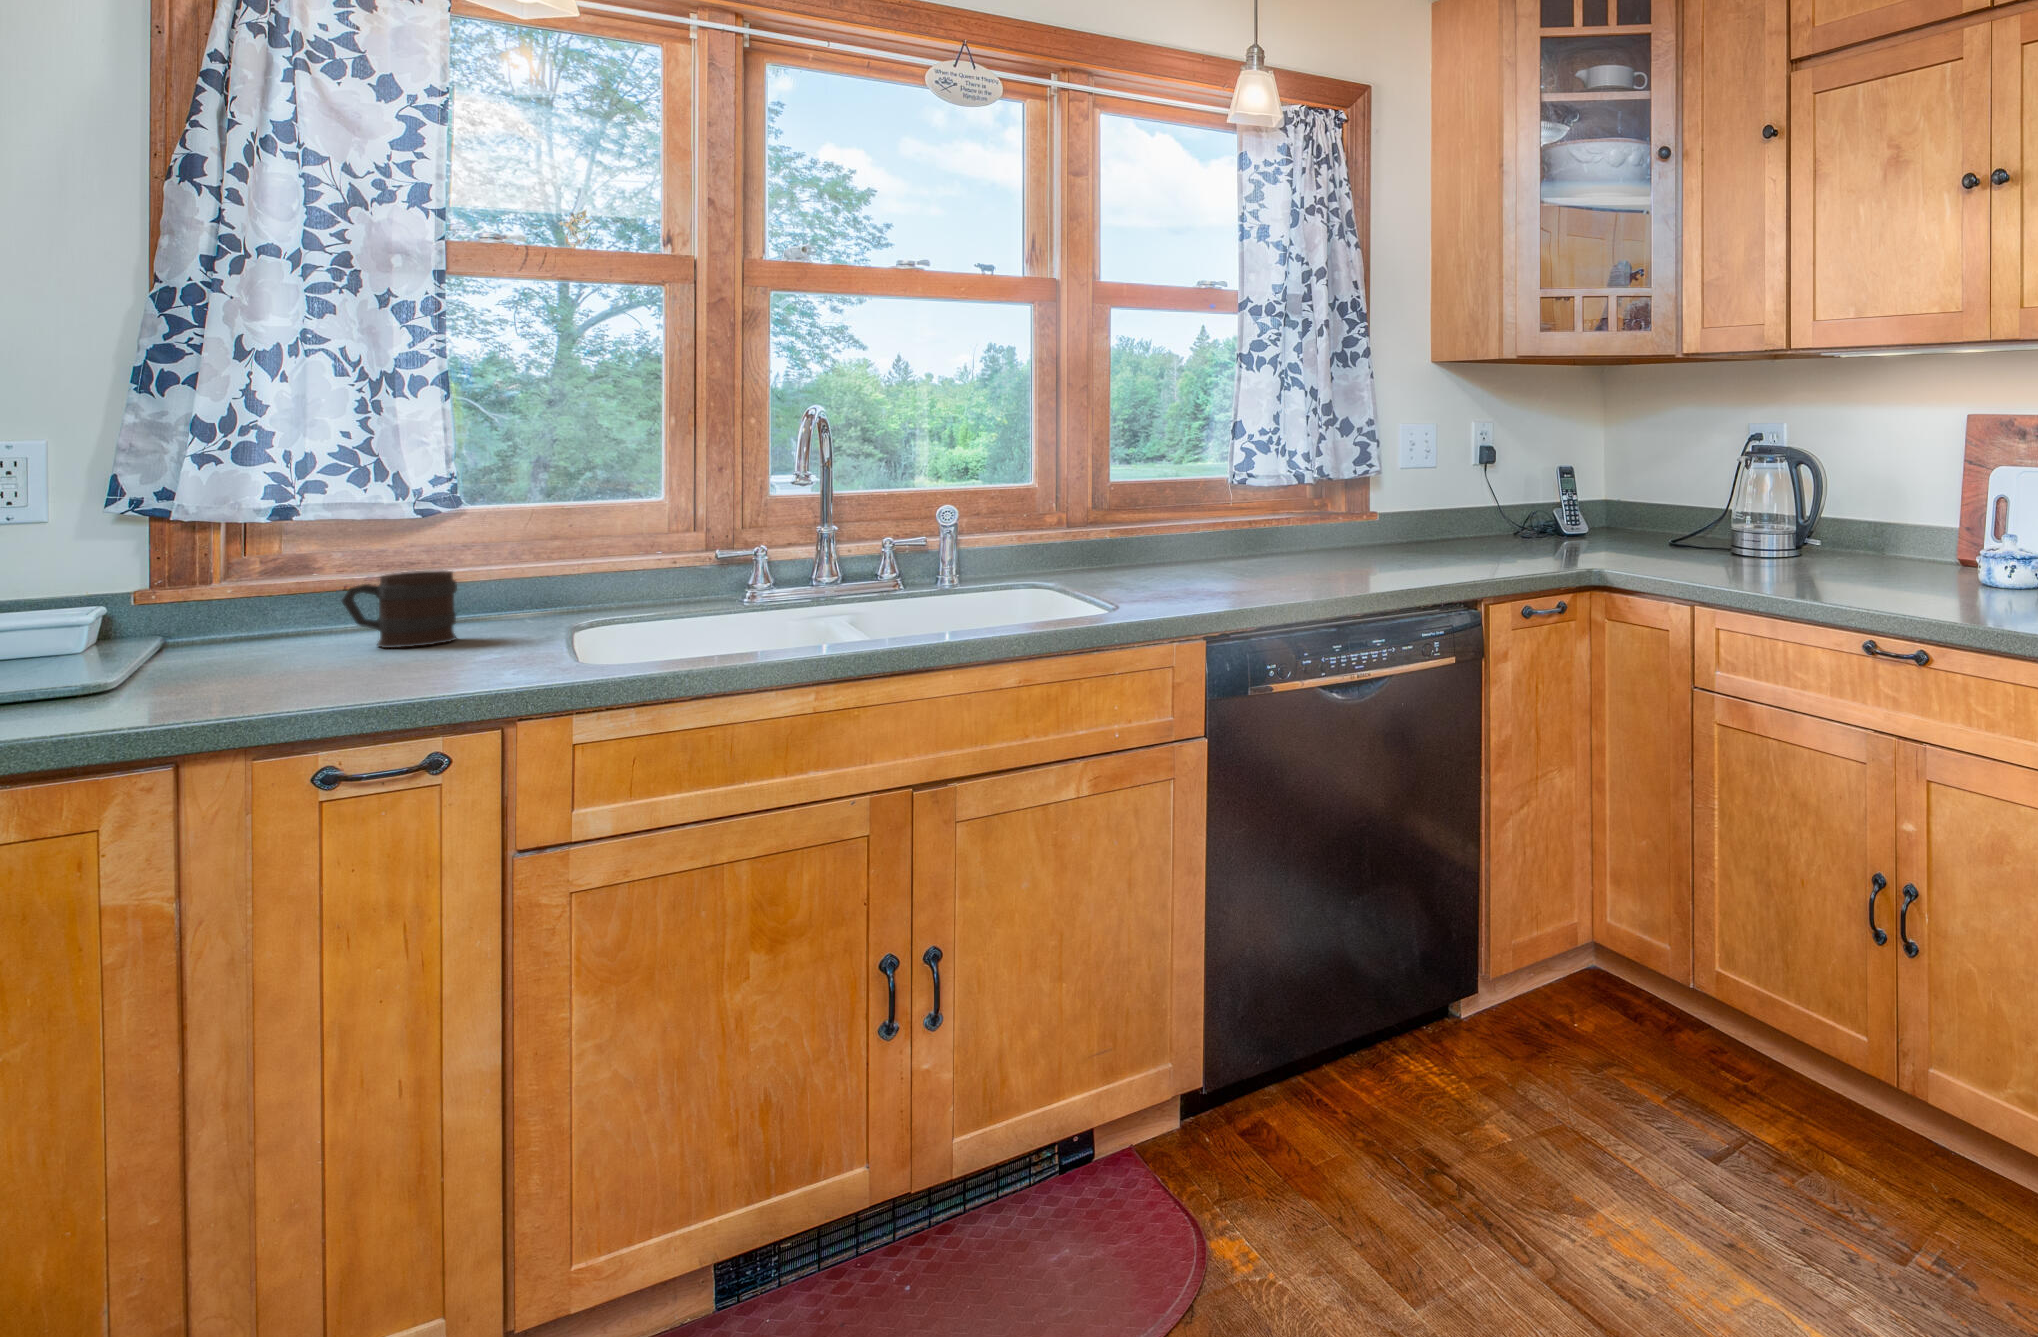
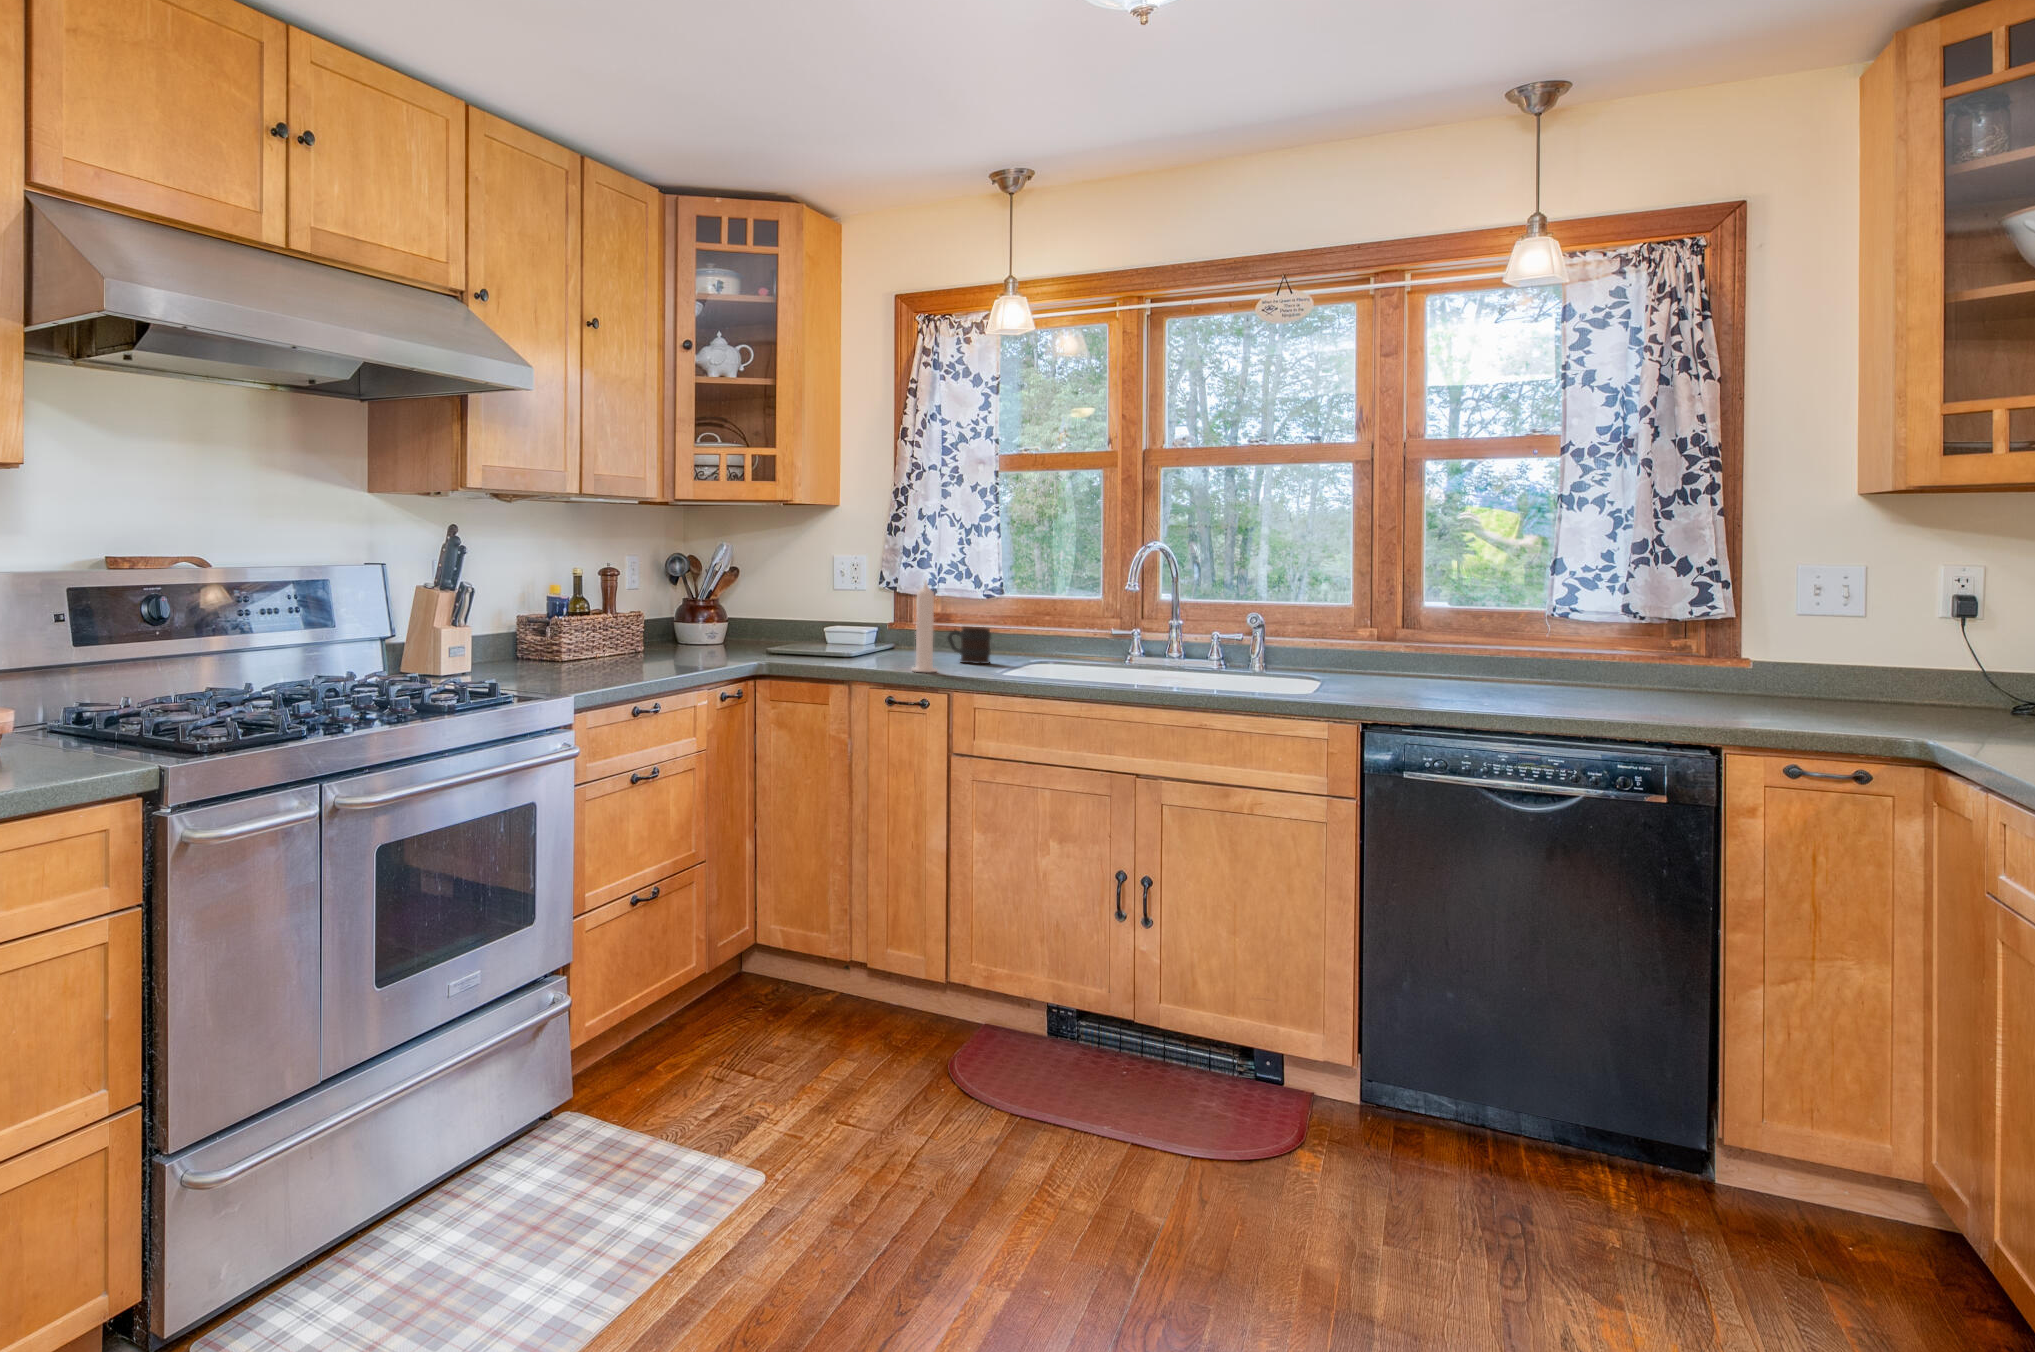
candle: none [271,492,352,700] -> present [912,582,936,673]

